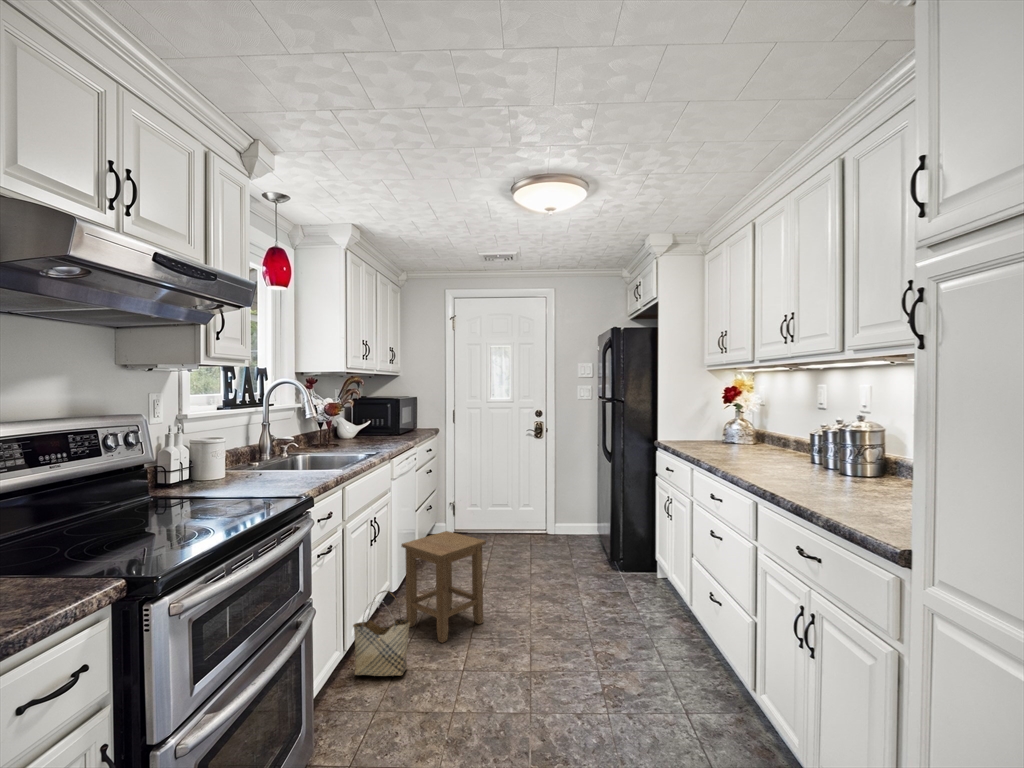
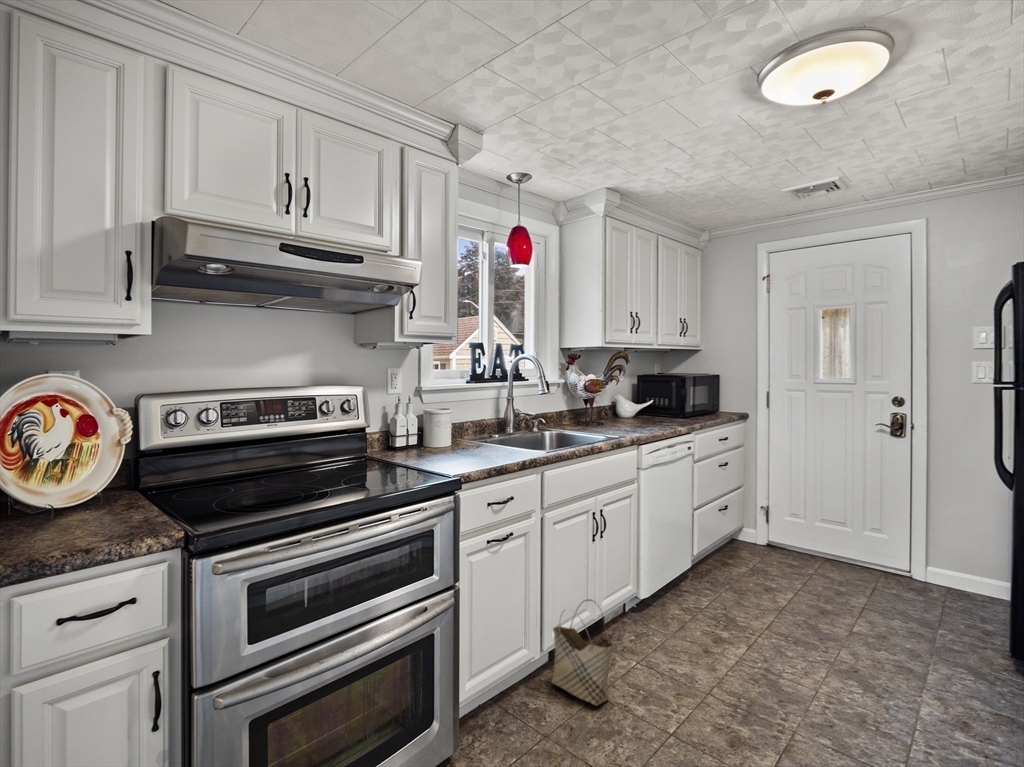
stool: present [402,531,486,643] -> none [635,545,743,685]

